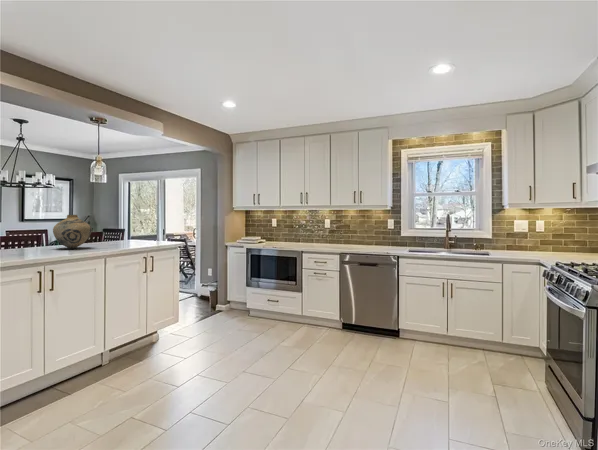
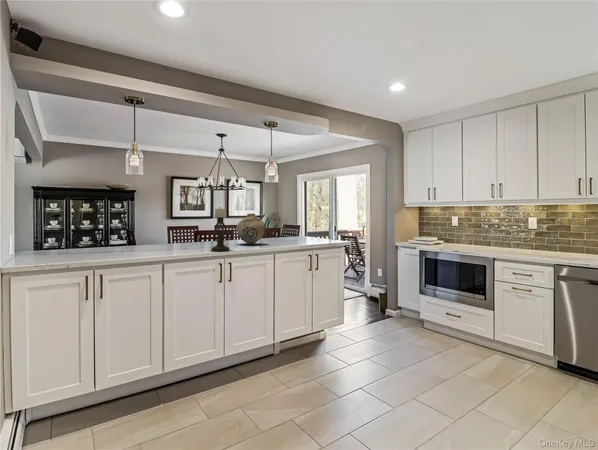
candle holder: none [22,207,49,257] -> present [211,207,230,251]

